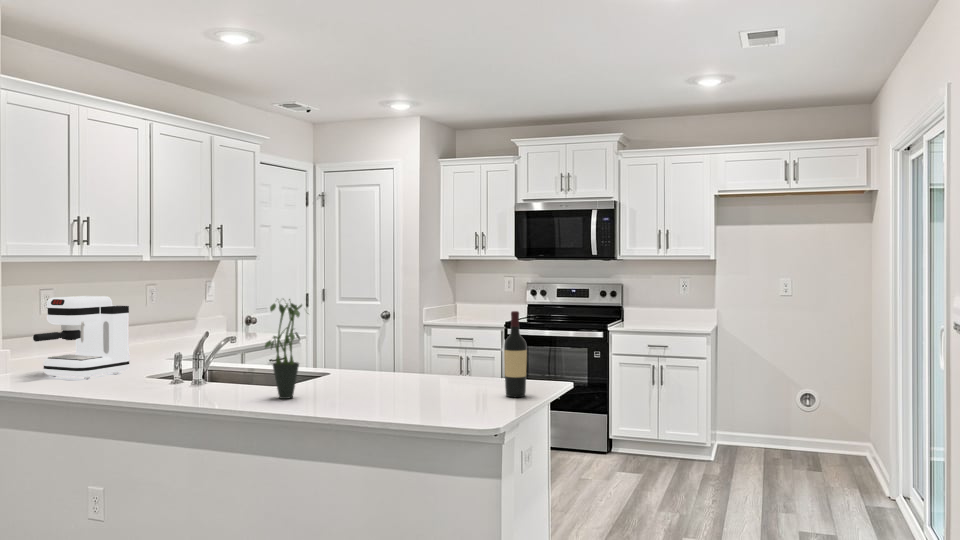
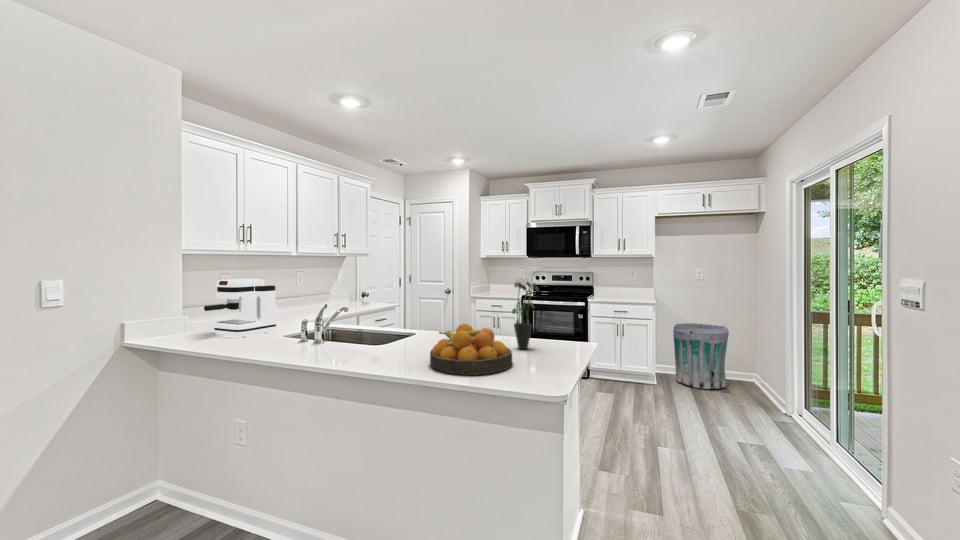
potted plant: present [265,299,302,399] -> present [512,282,539,349]
wine bottle: present [504,311,527,397] -> none [549,290,567,357]
fruit bowl: none [348,354,453,414] -> present [430,324,512,375]
trash can: none [743,365,825,466] -> present [673,323,729,389]

